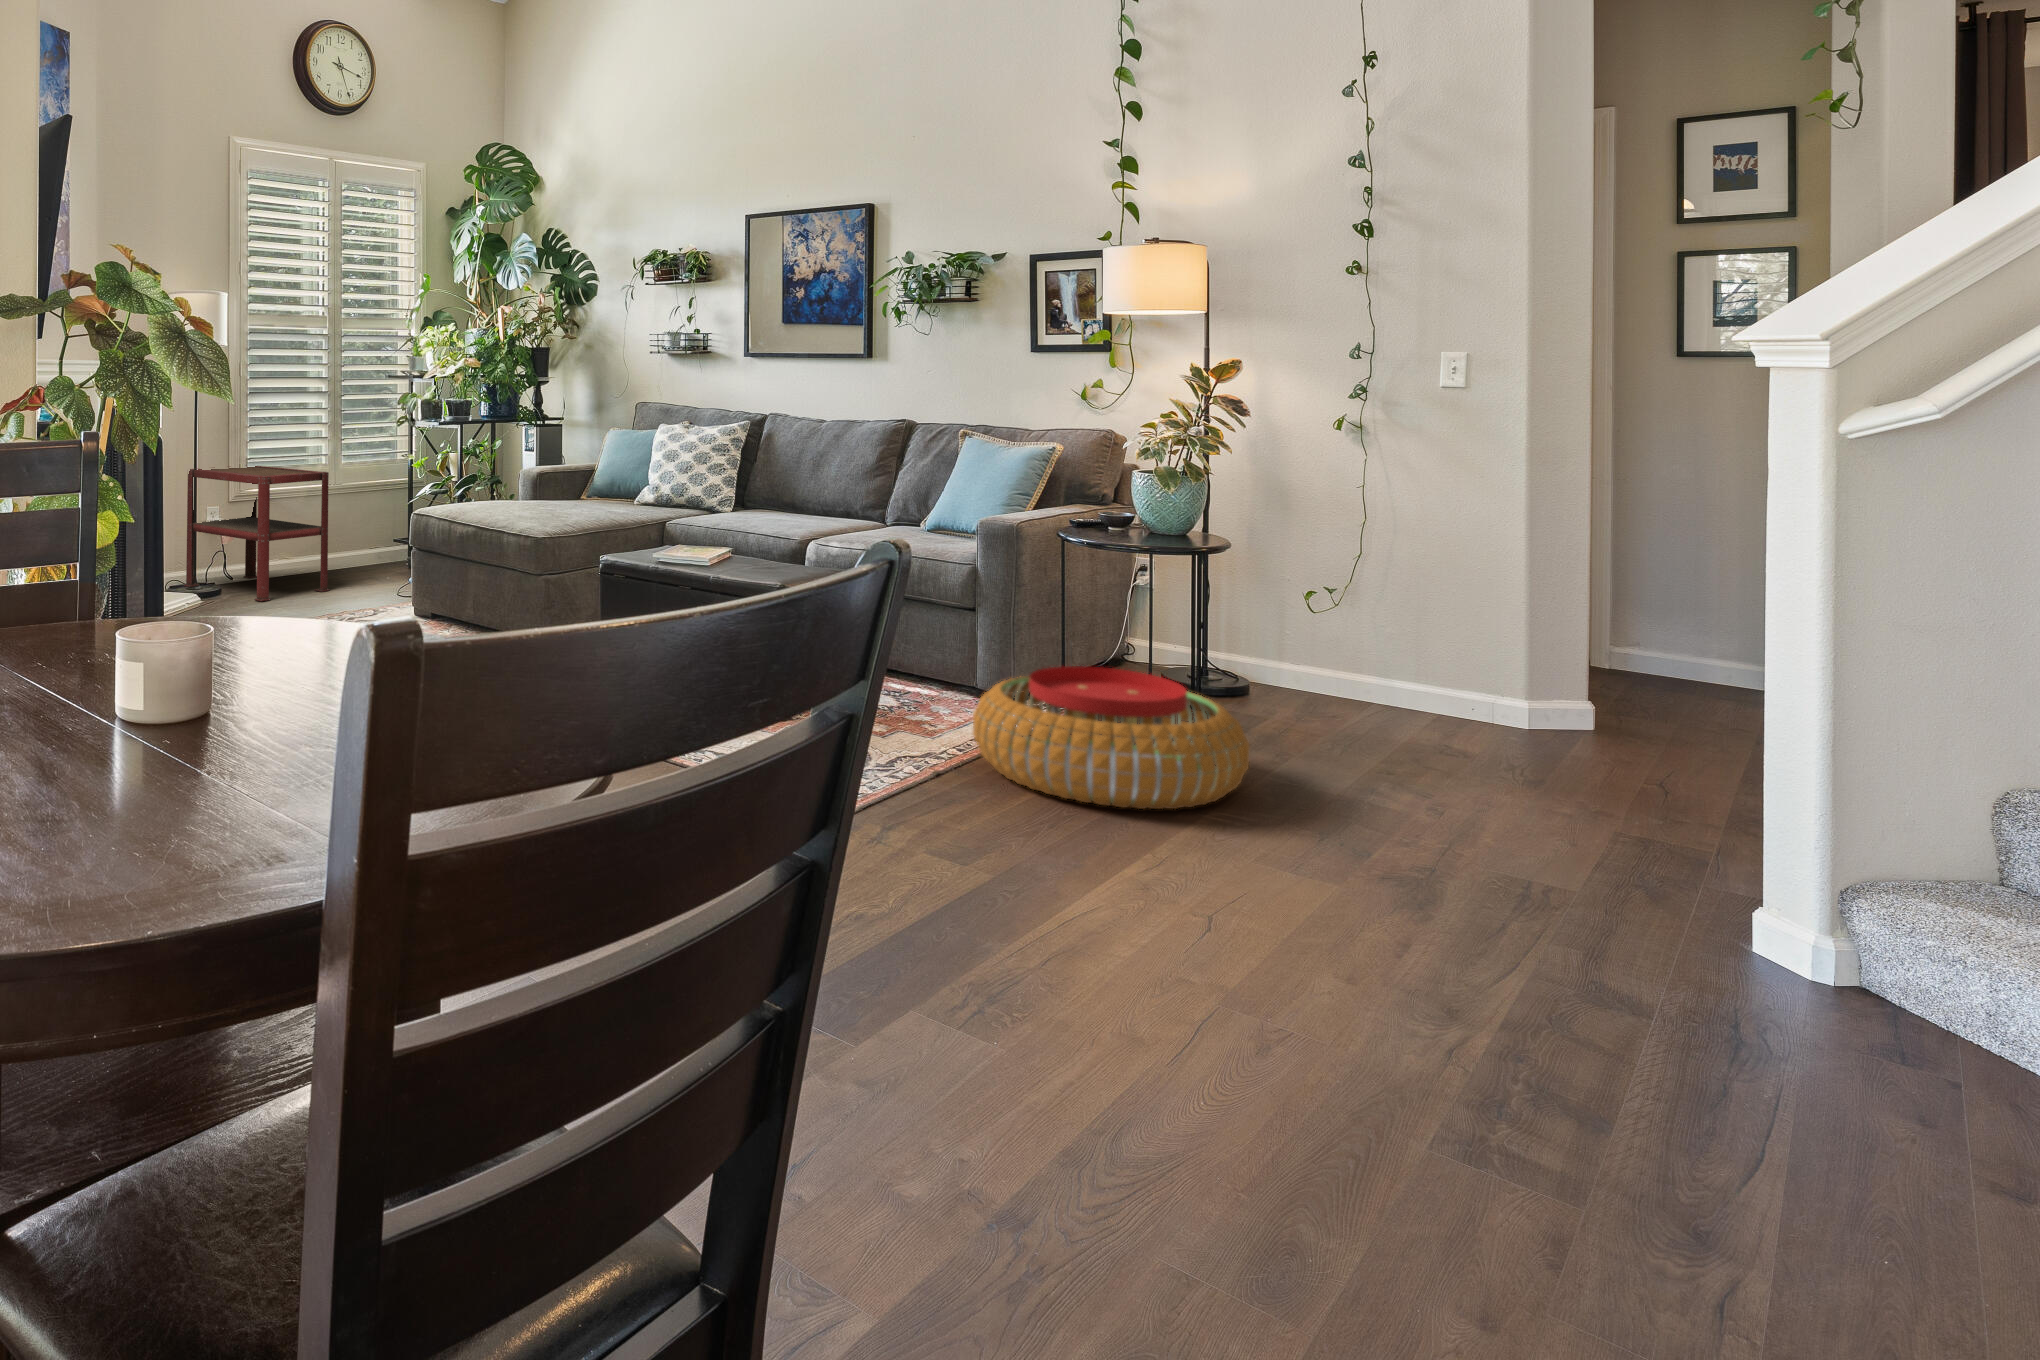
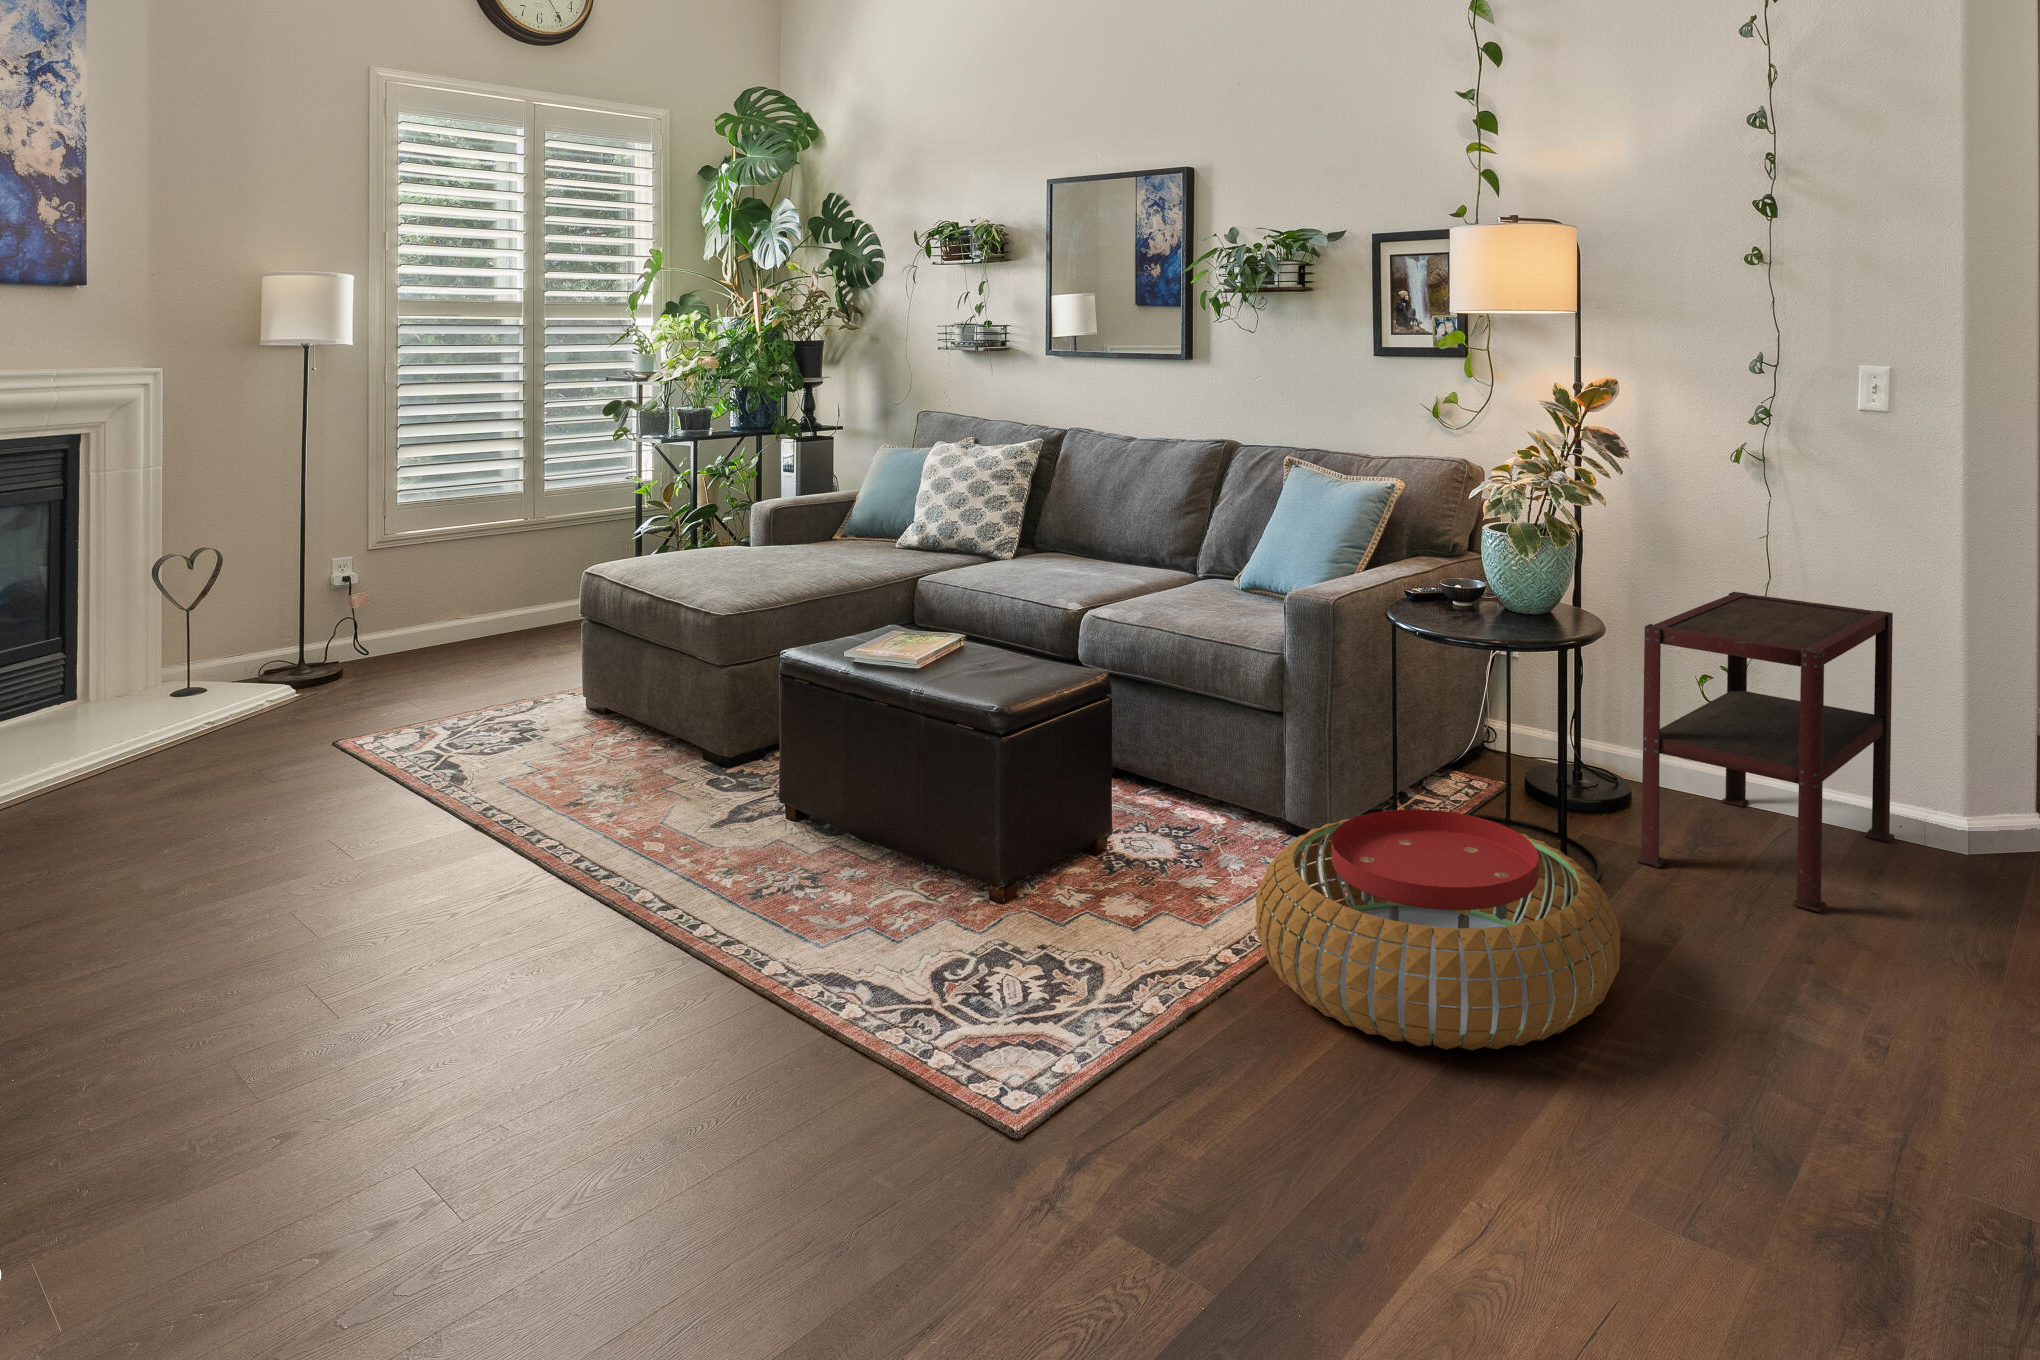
side table: present [184,466,330,601] -> present [1636,592,1894,913]

